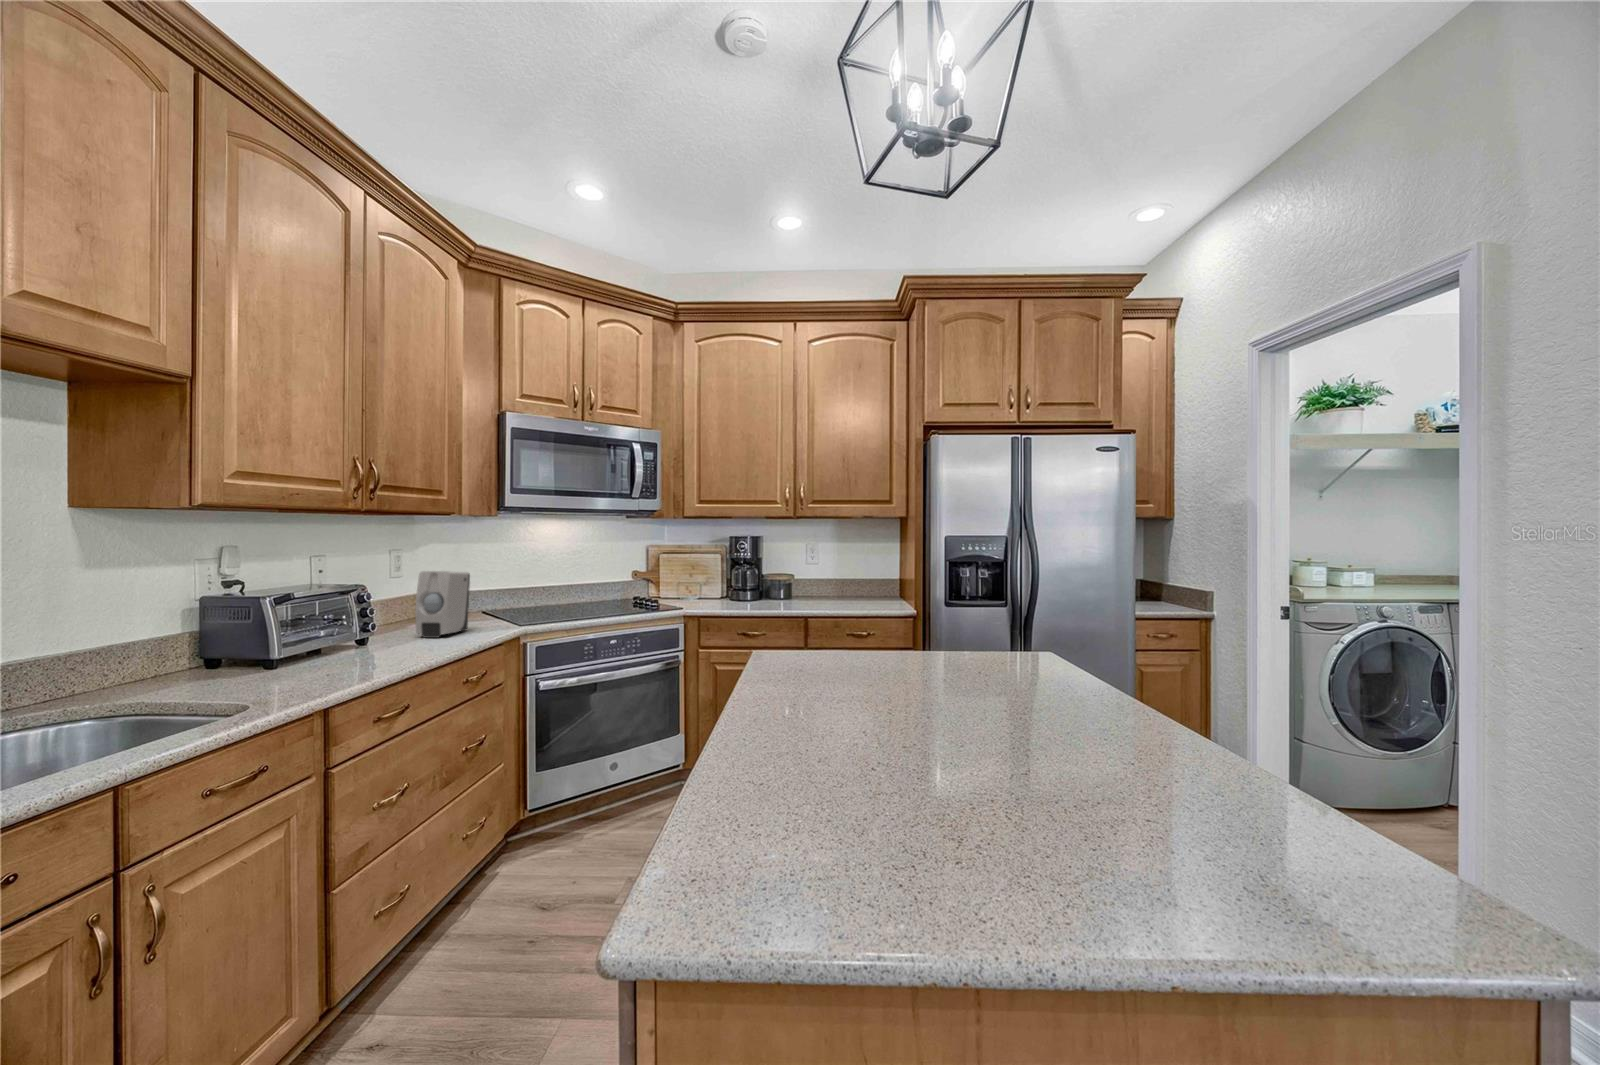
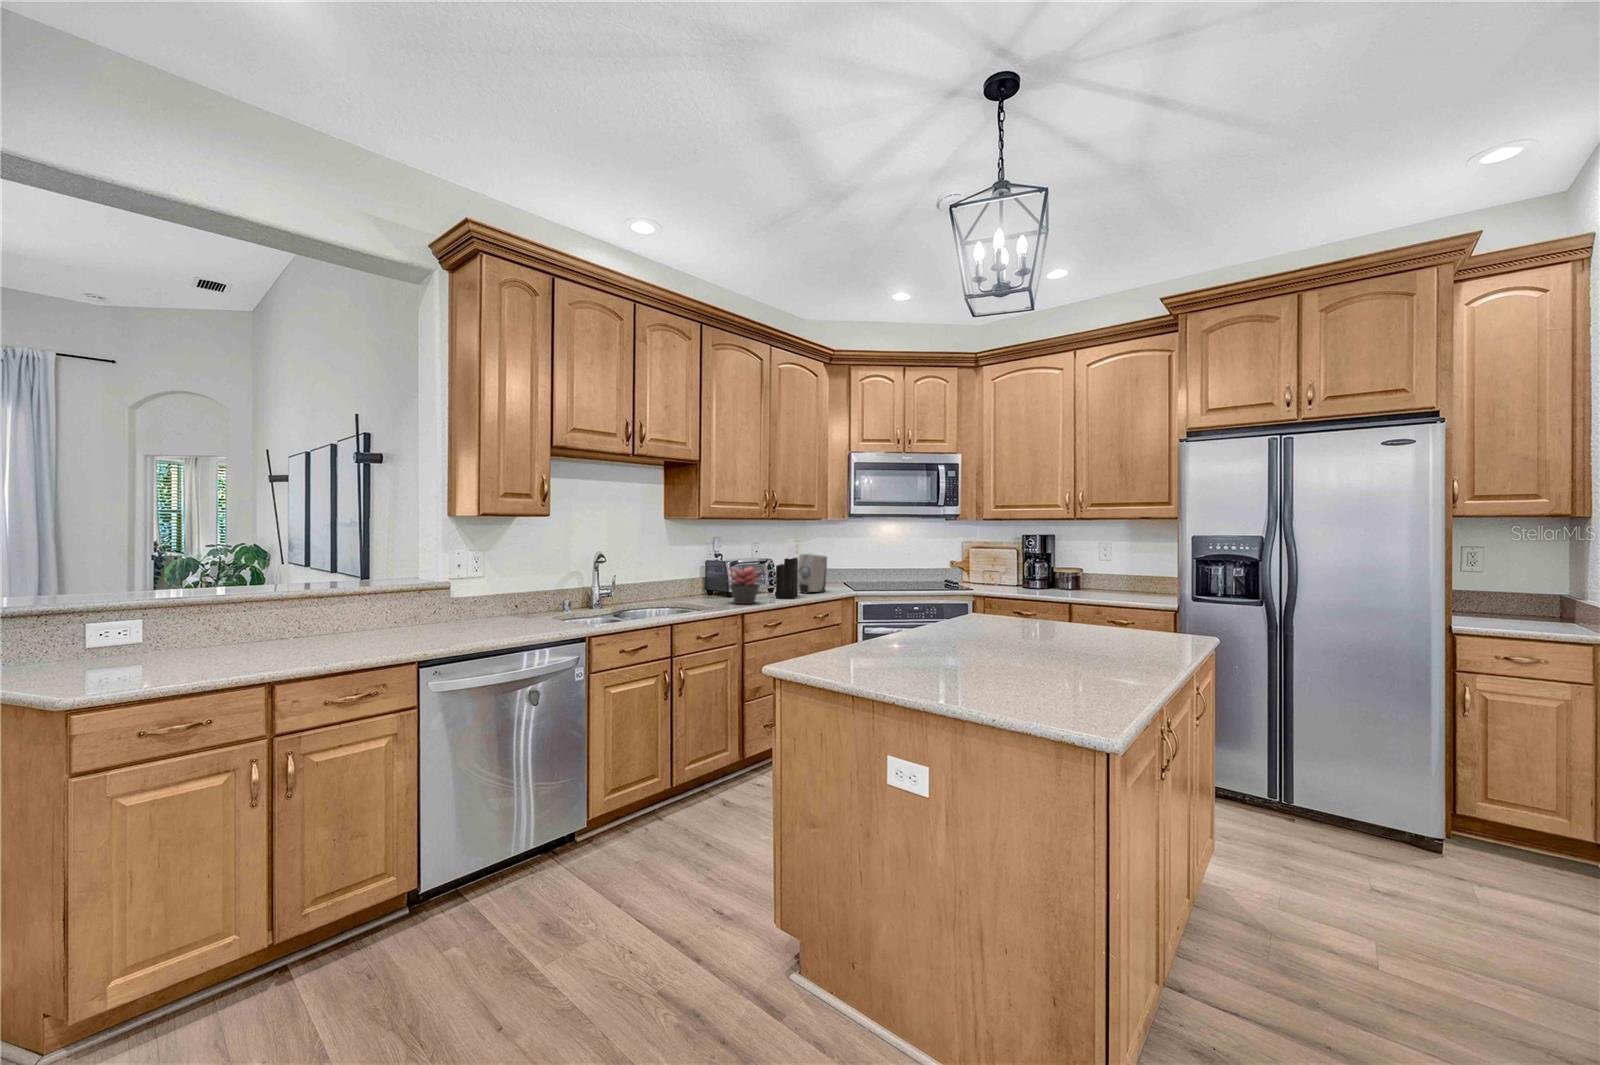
knife block: none [379,547,424,656] -> present [775,539,798,598]
succulent plant: none [273,603,365,684] -> present [728,567,760,604]

